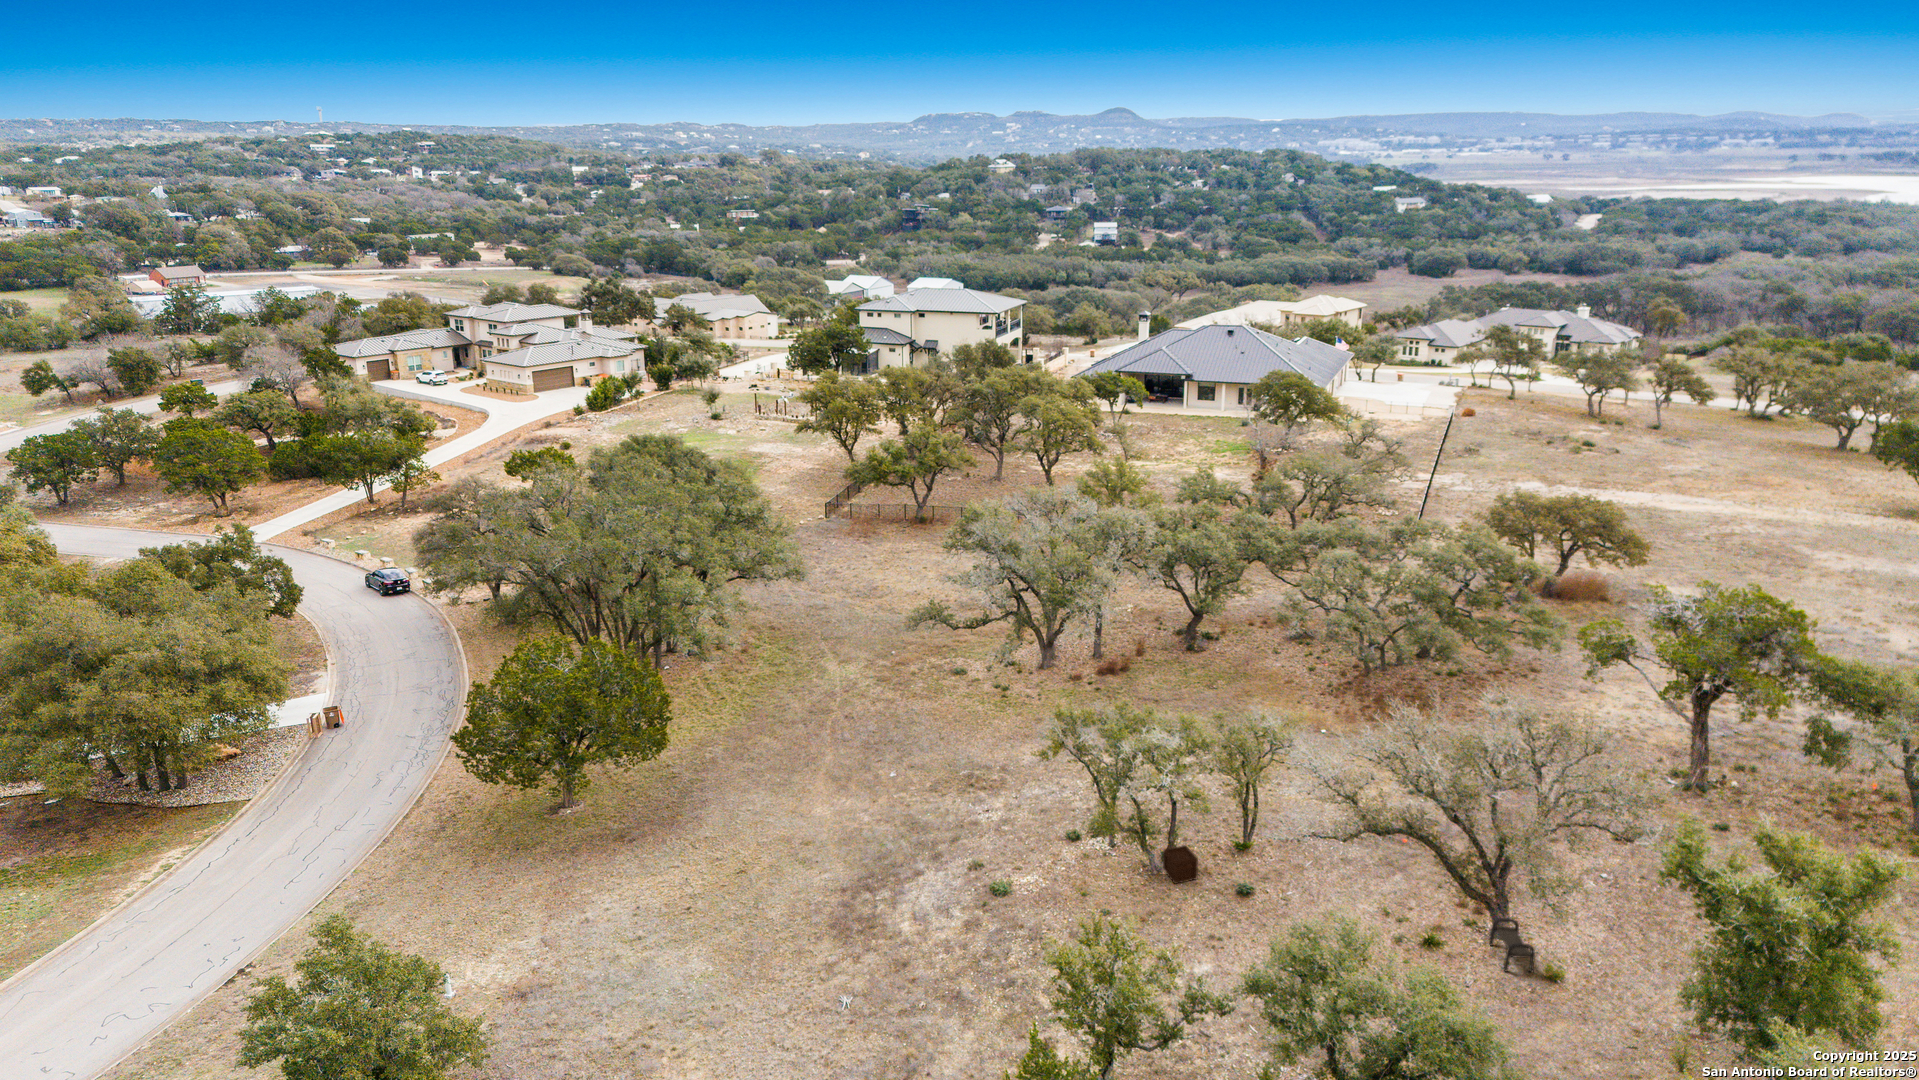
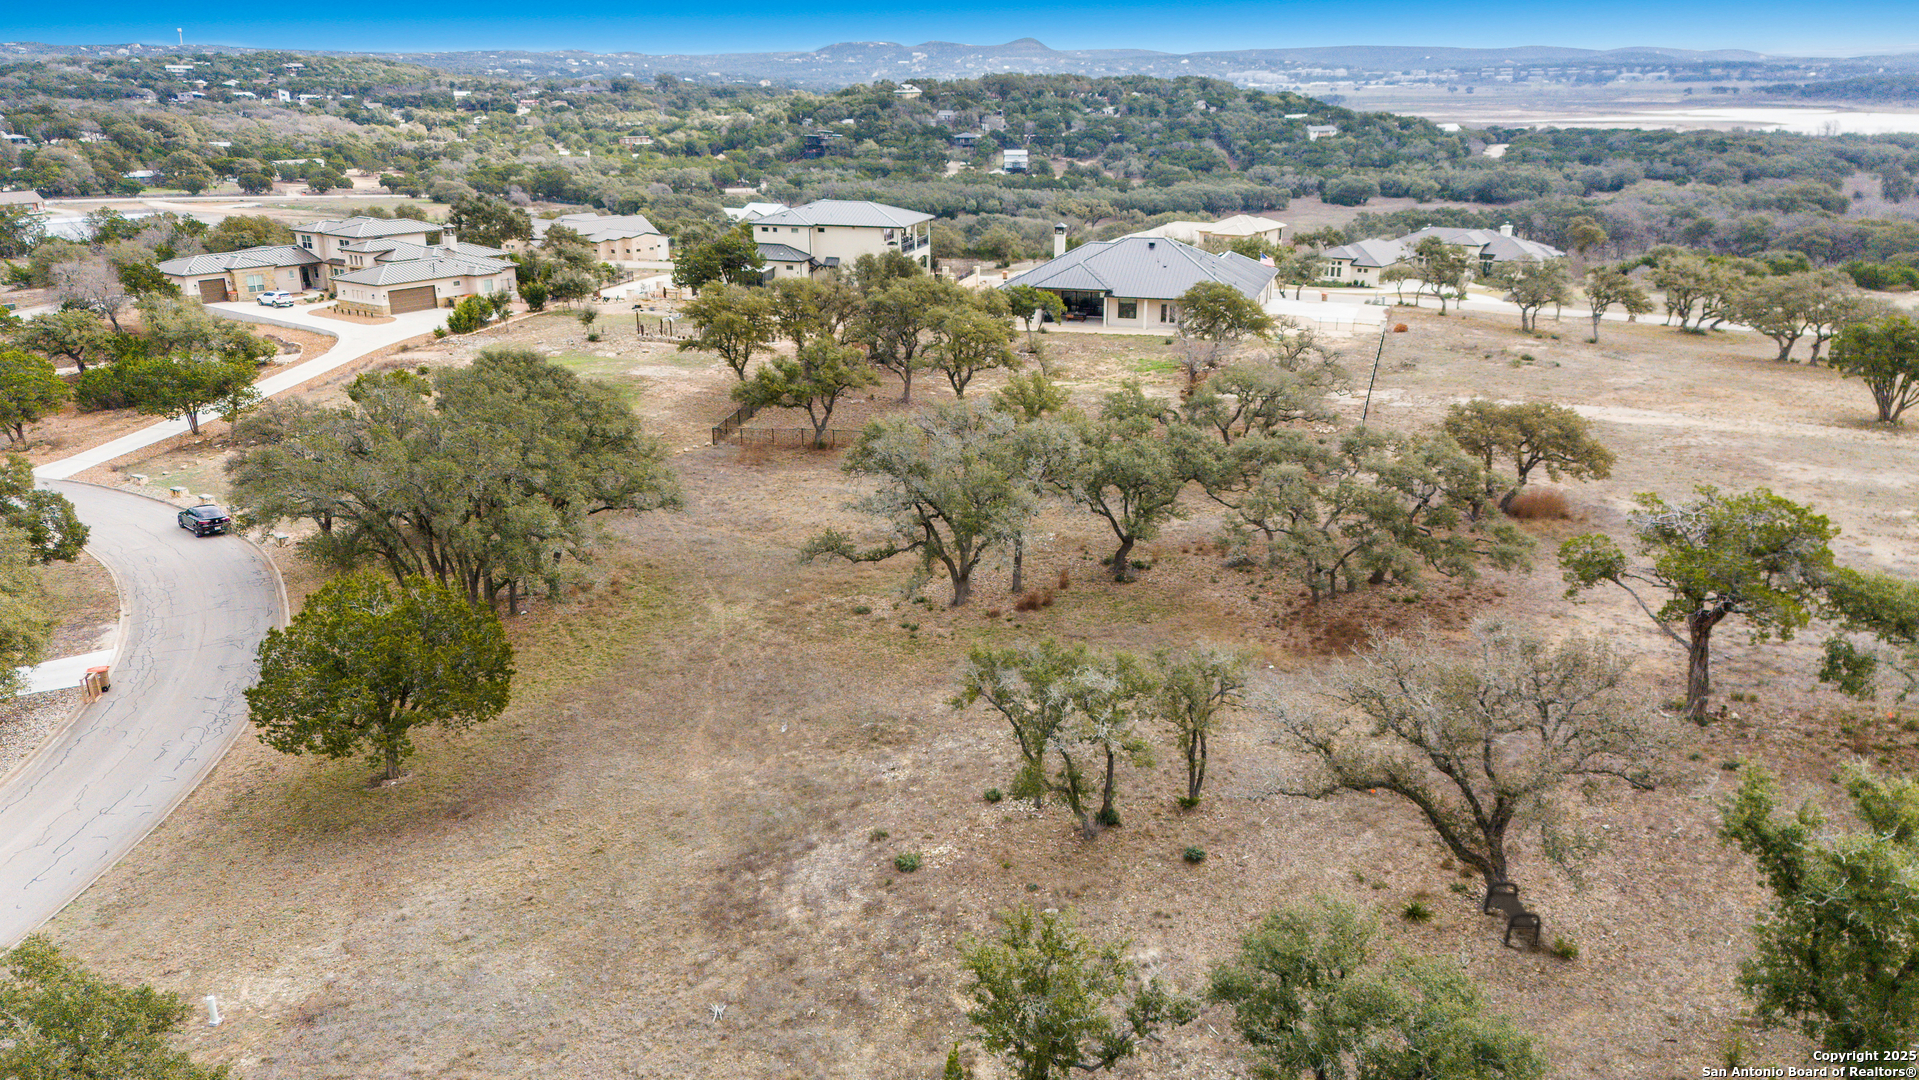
wooden crate: present [1163,845,1198,884] -> none [1098,804,1140,851]

